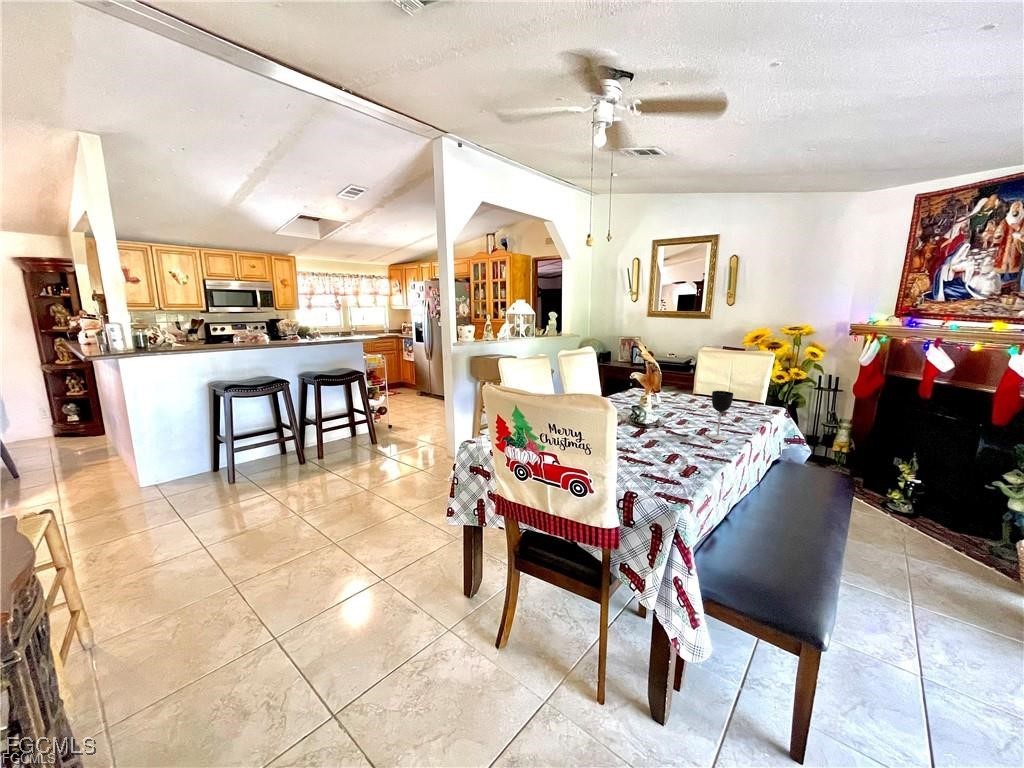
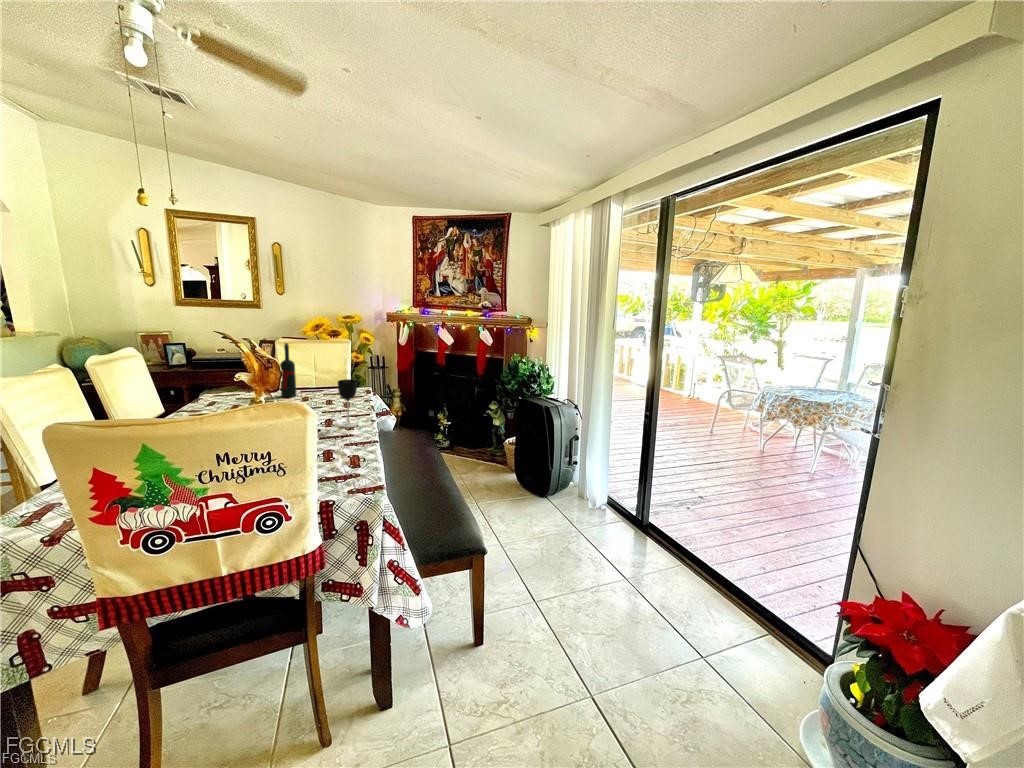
wine bottle: none [685,351,701,401] -> present [280,343,296,397]

